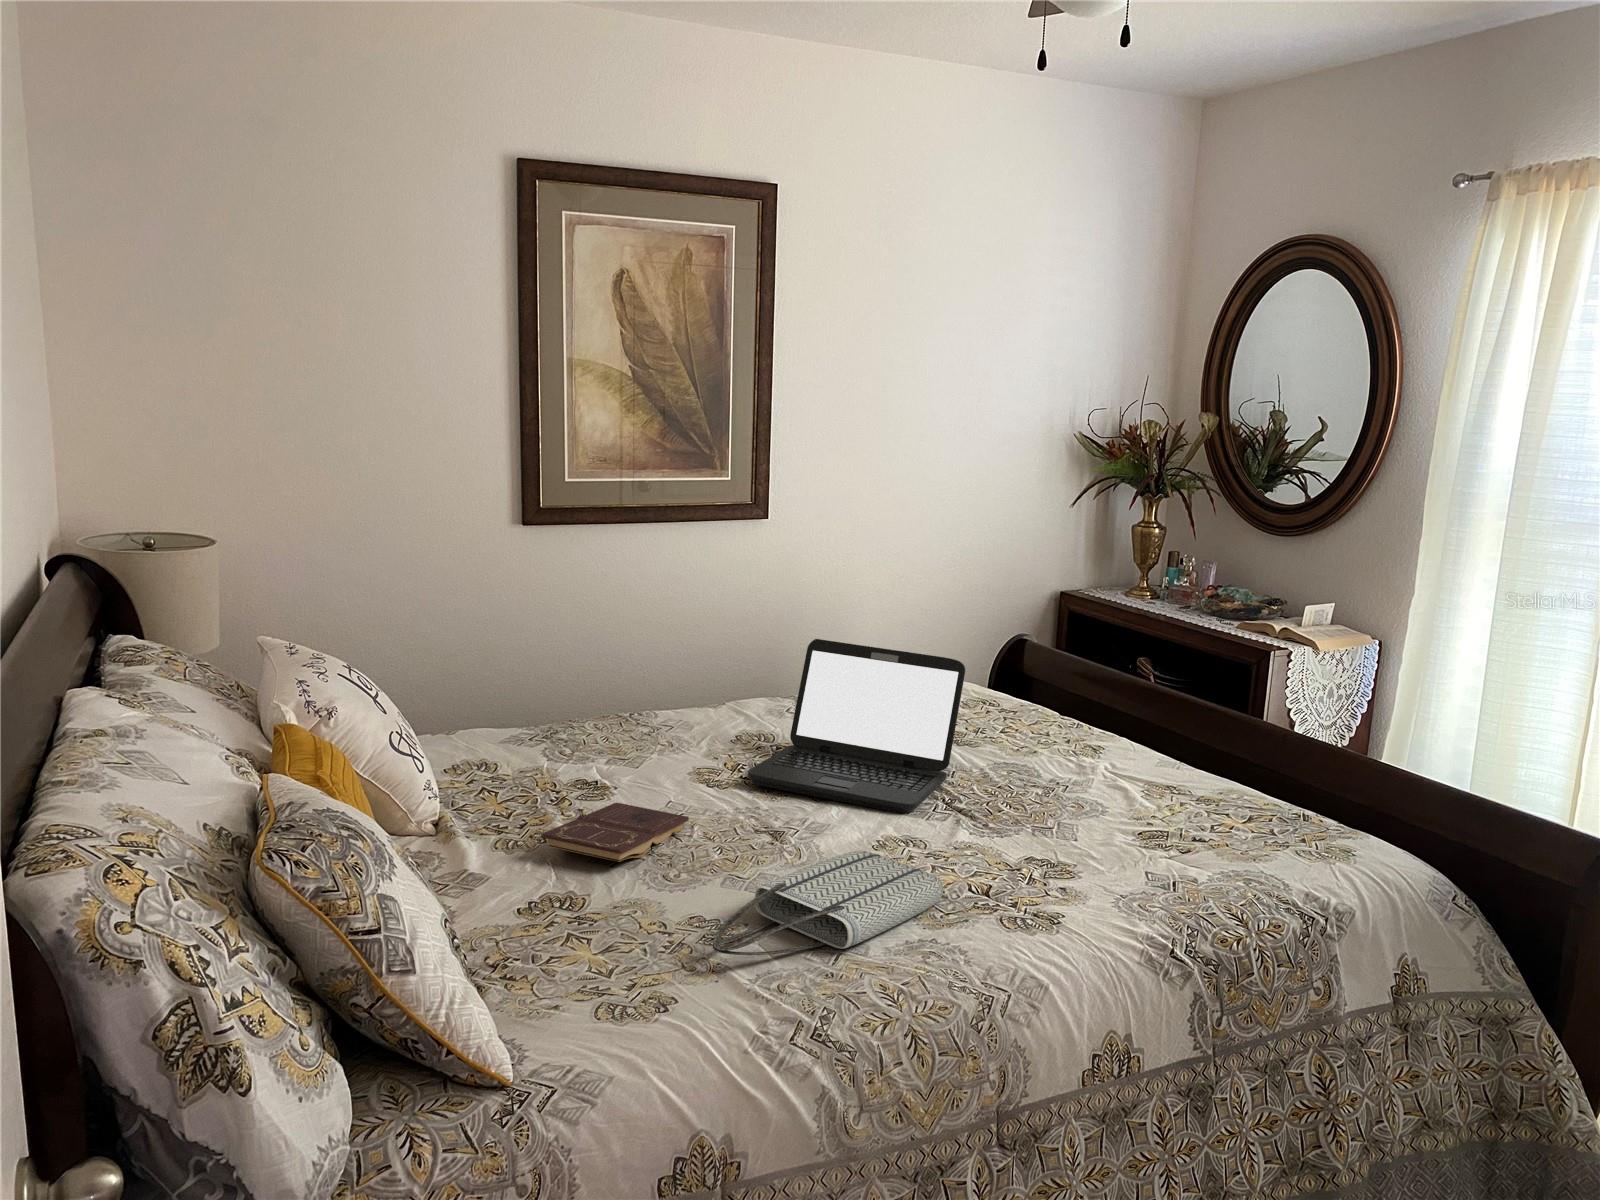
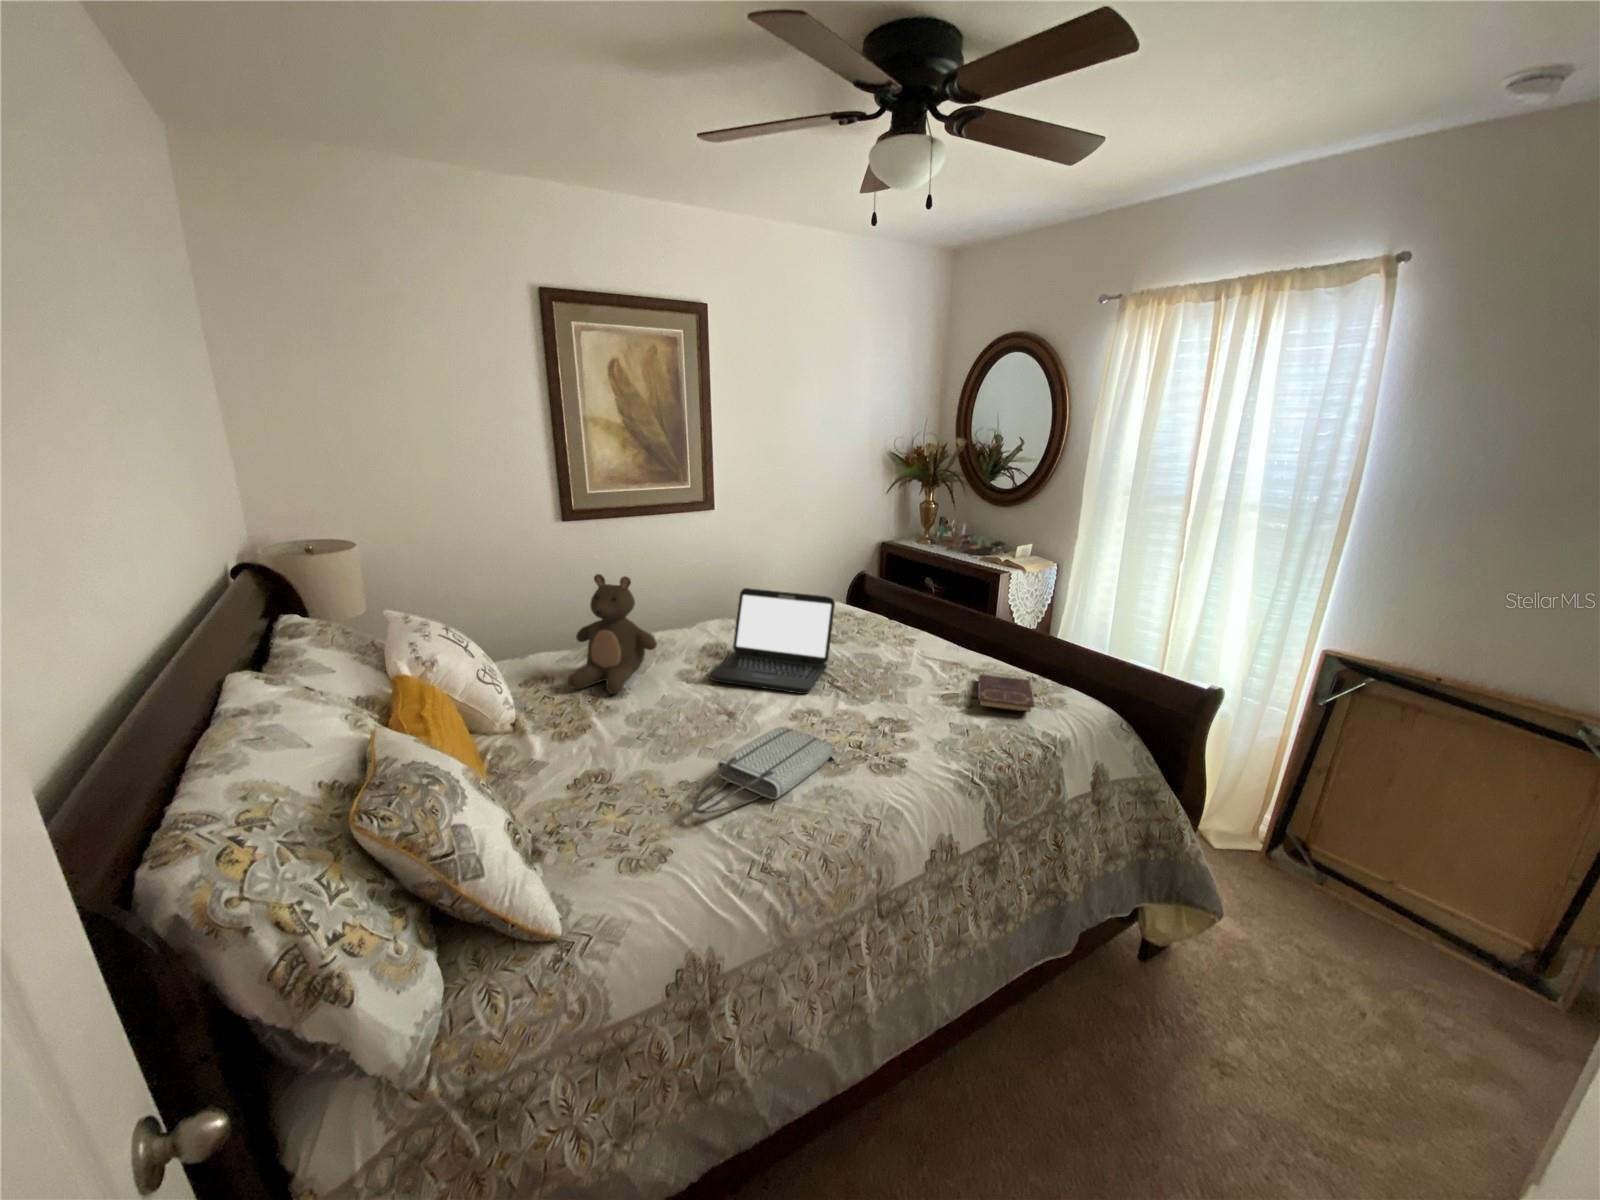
stuffed bear: none [521,598,667,792] -> present [568,574,657,694]
book: present [542,803,689,862] -> present [978,674,1034,712]

